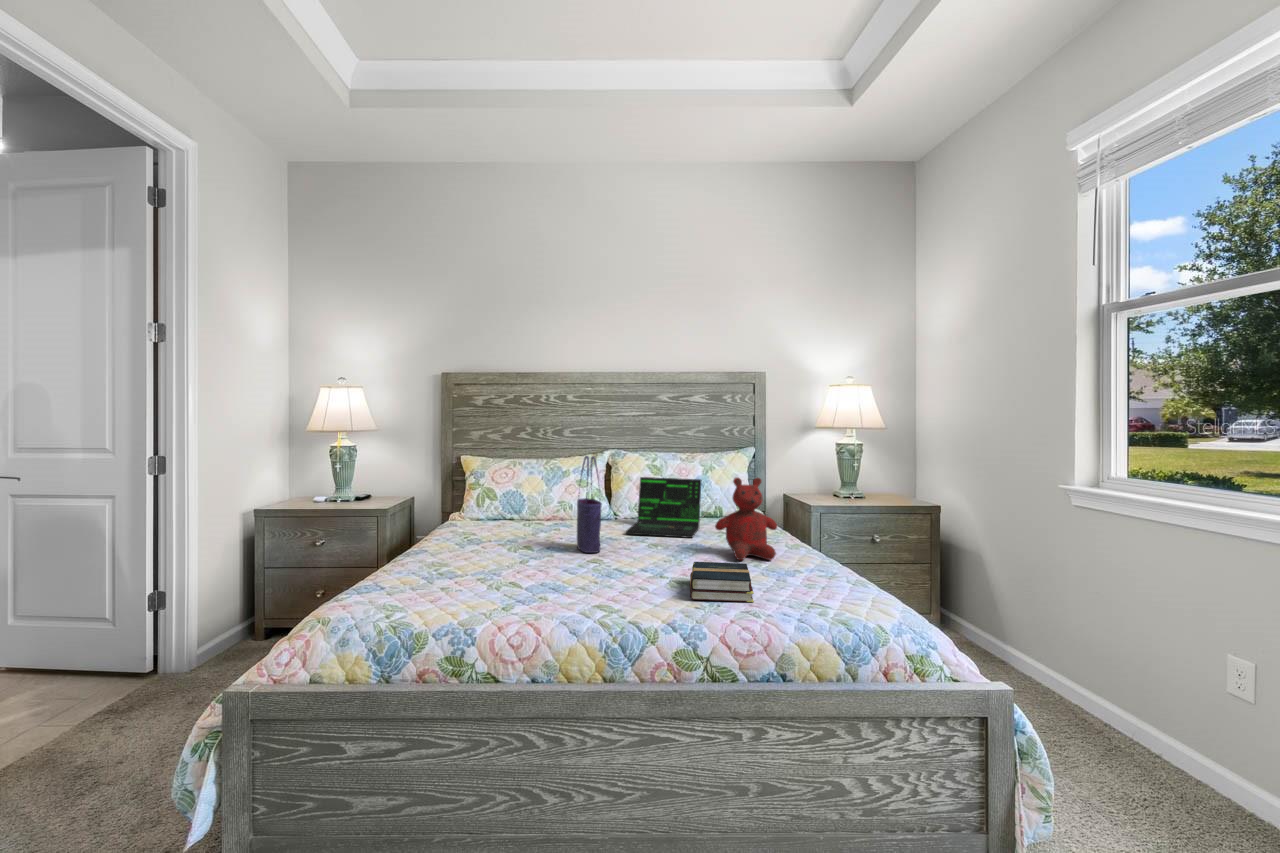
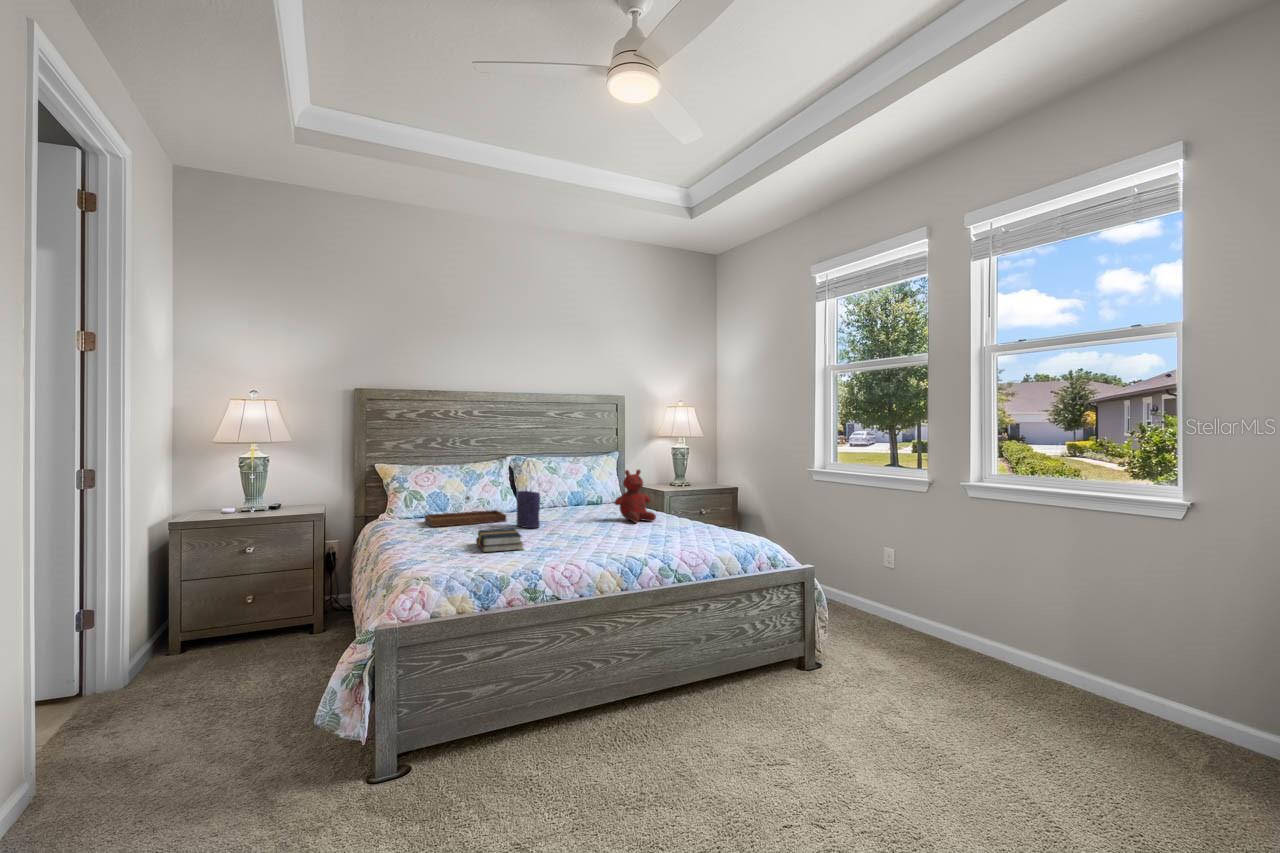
laptop: present [626,477,701,538] -> none [533,475,589,516]
tray: none [479,499,580,538] -> present [425,496,506,527]
hardback book: present [690,562,754,602] -> present [476,528,523,552]

